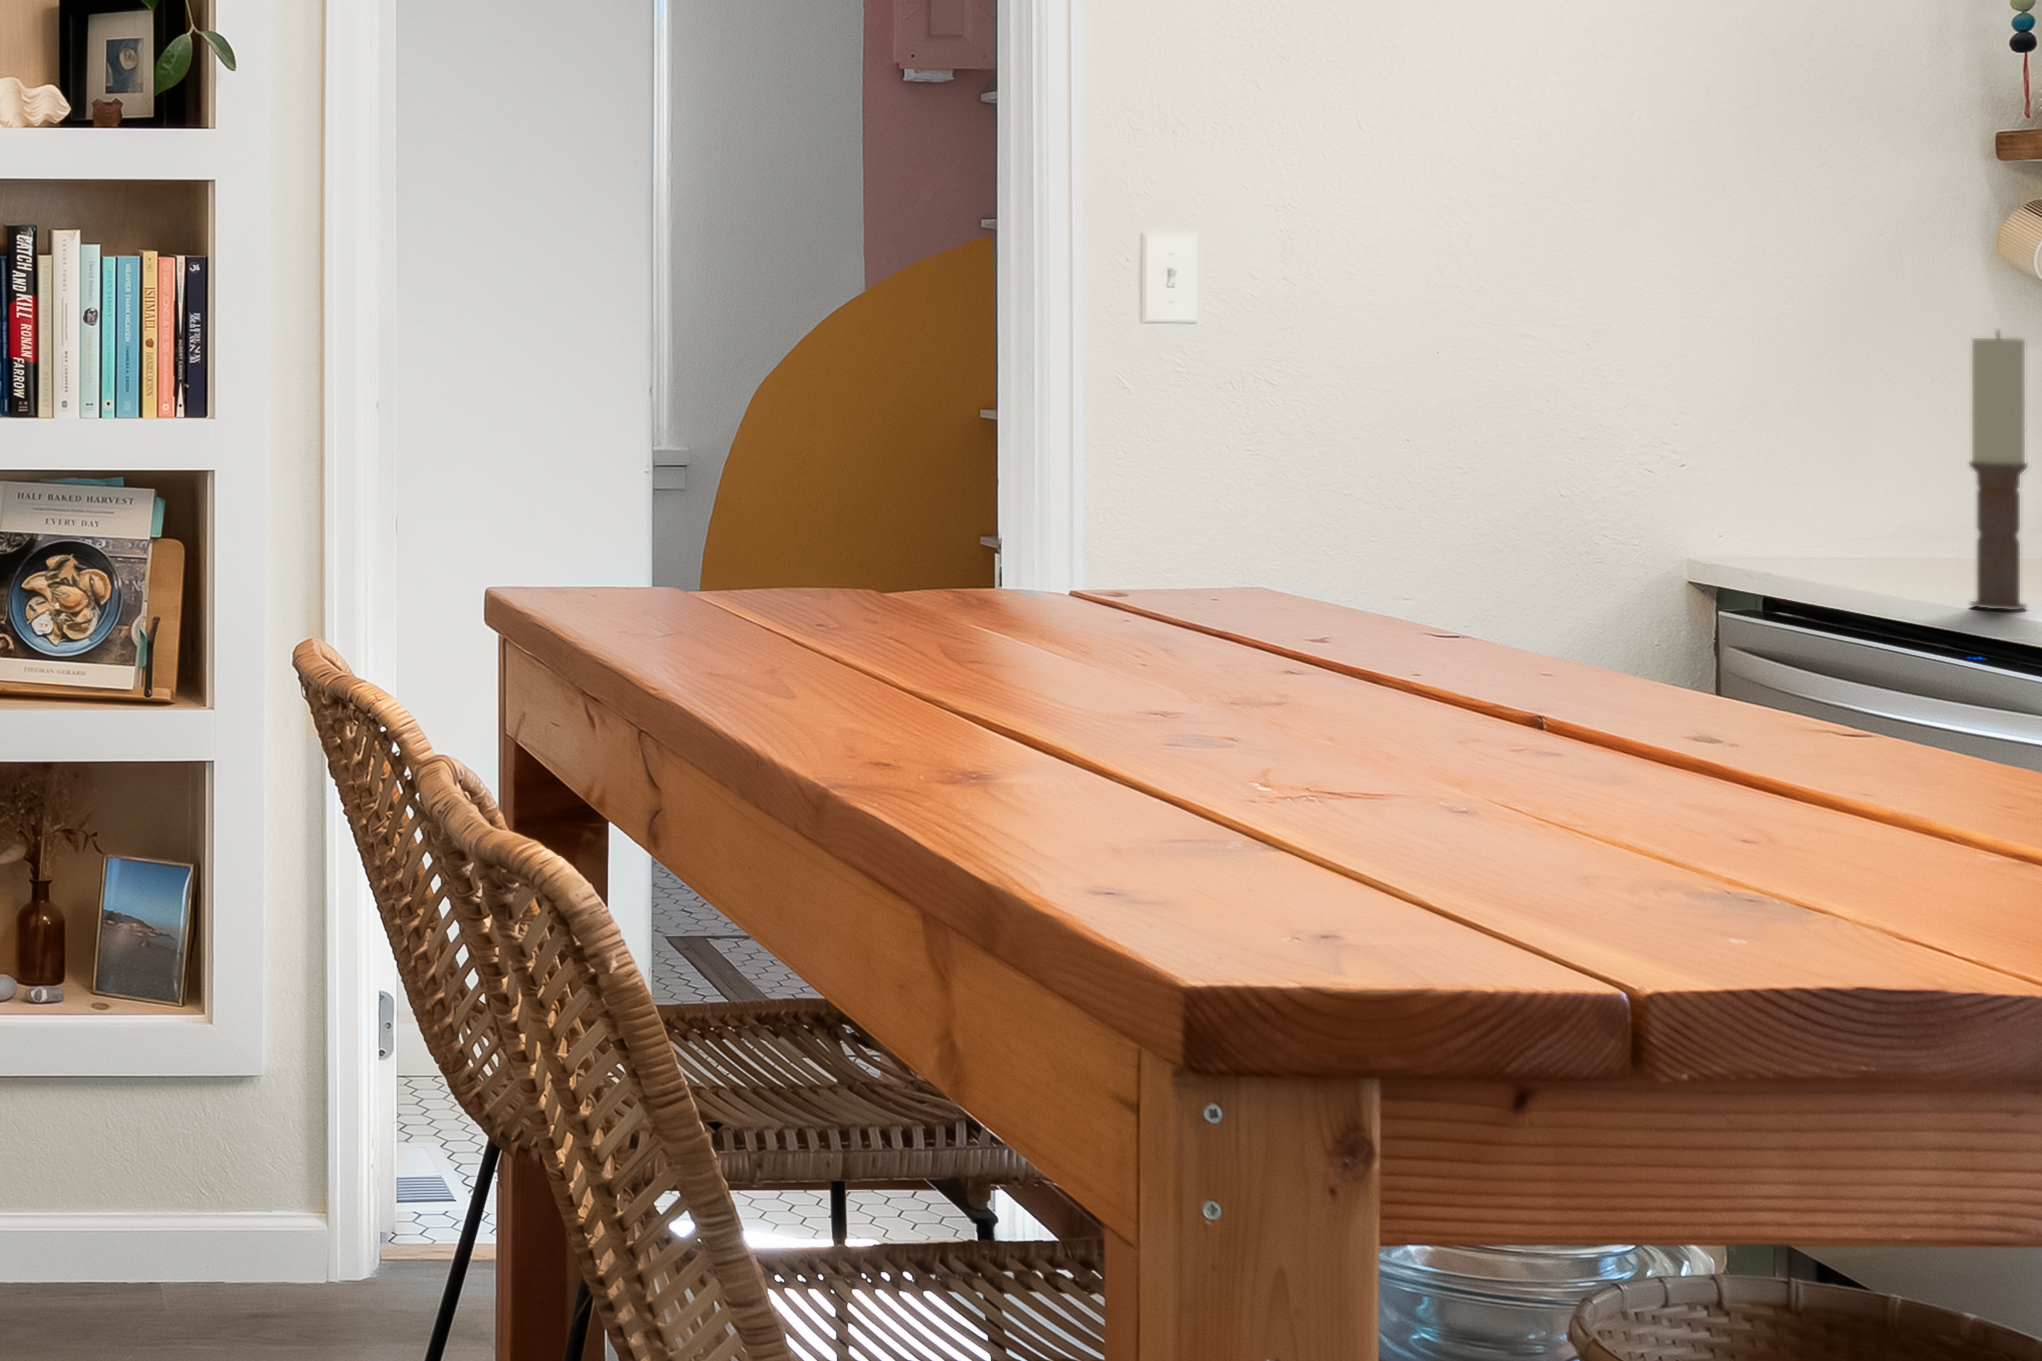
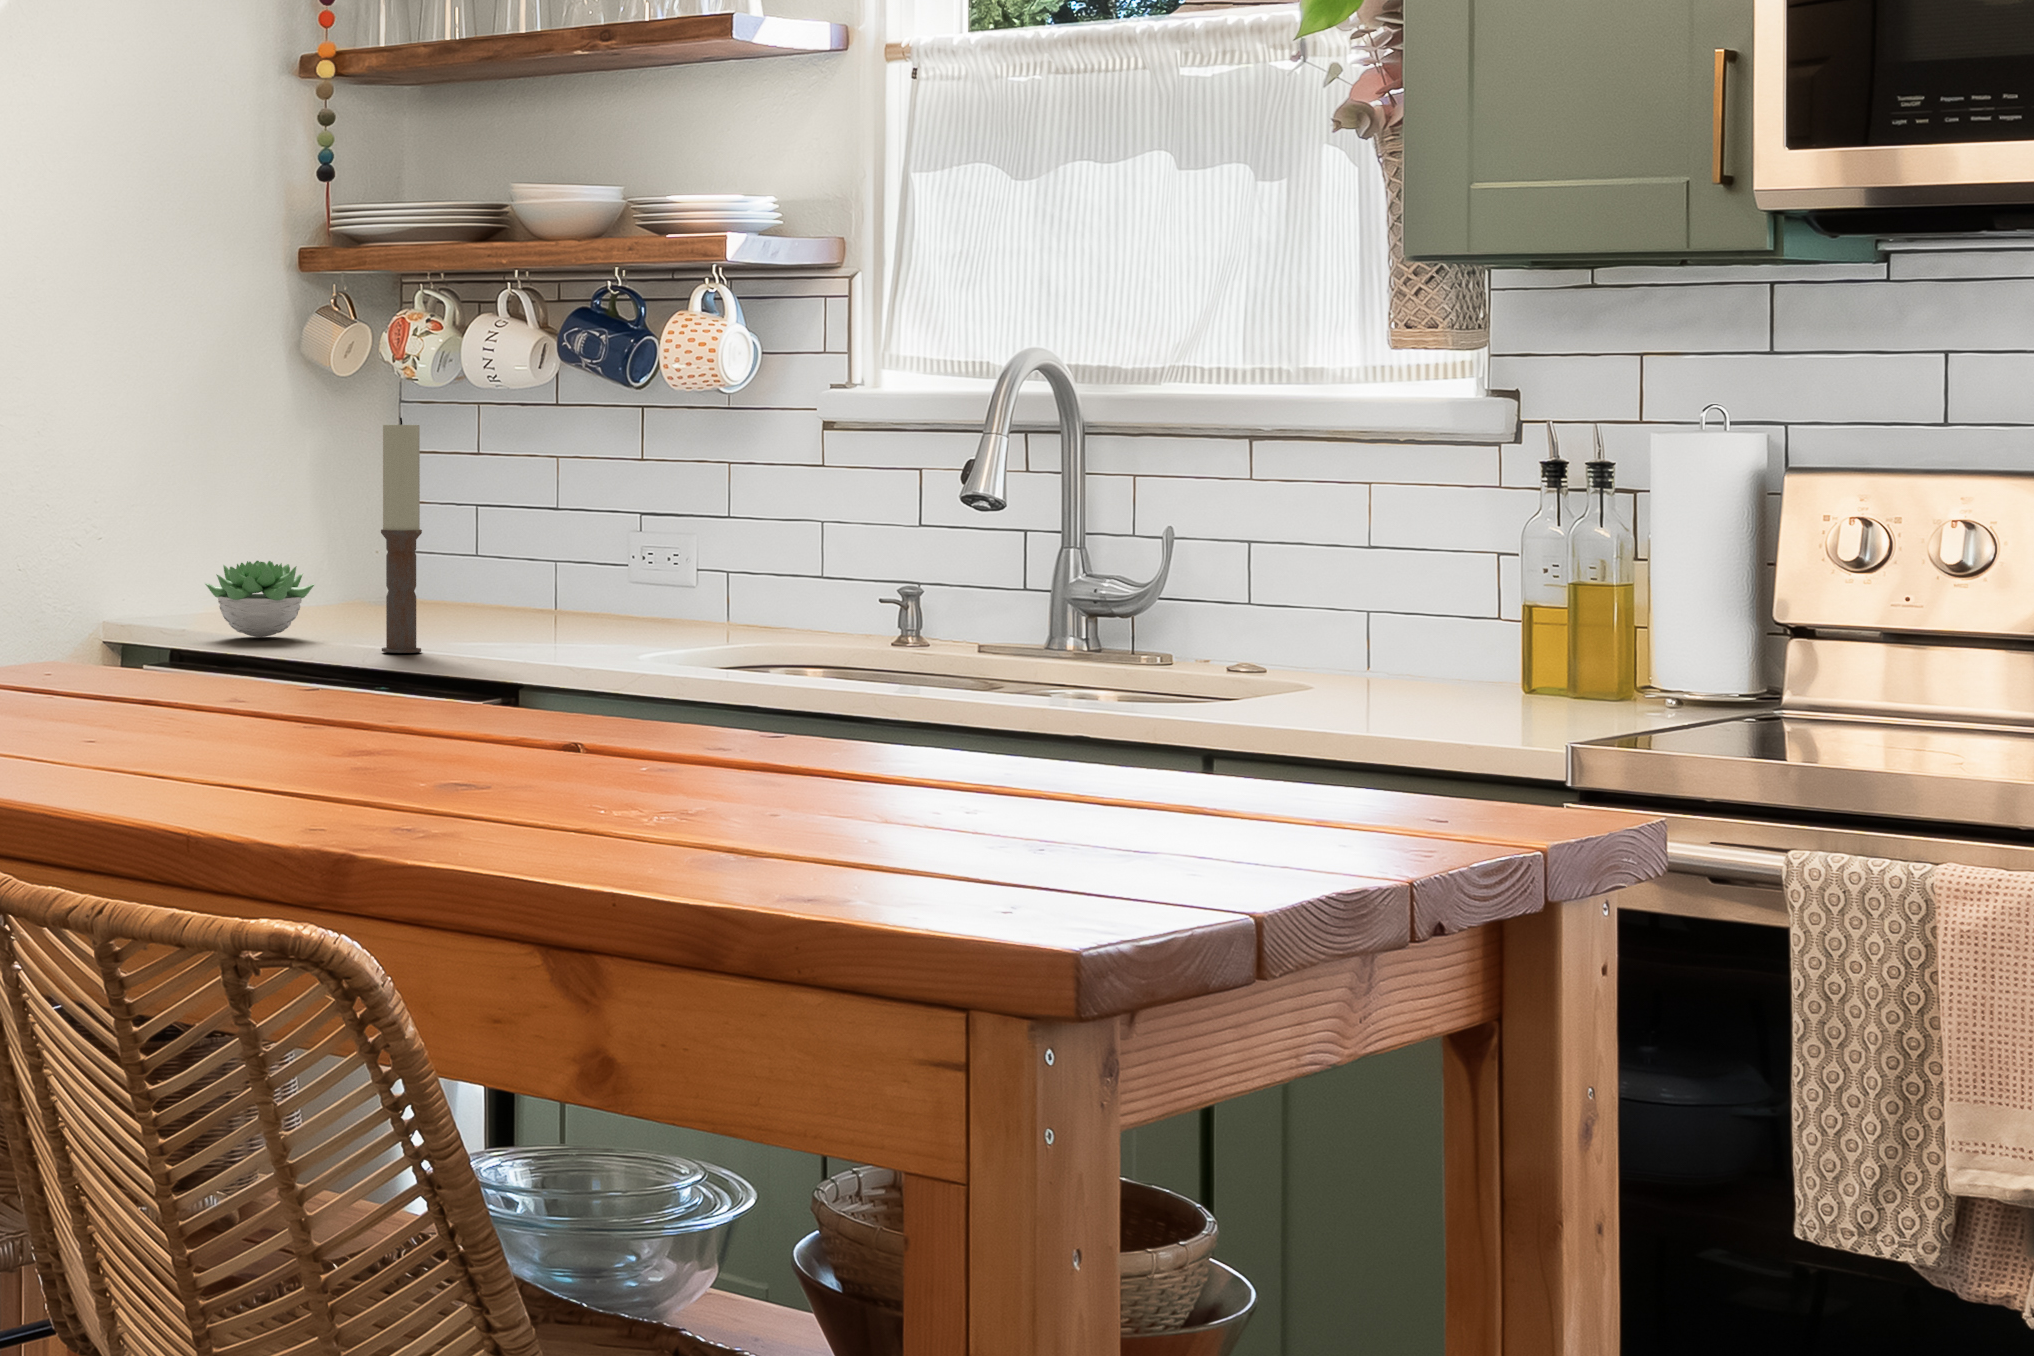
succulent plant: none [1779,490,1926,577] -> present [205,561,315,637]

